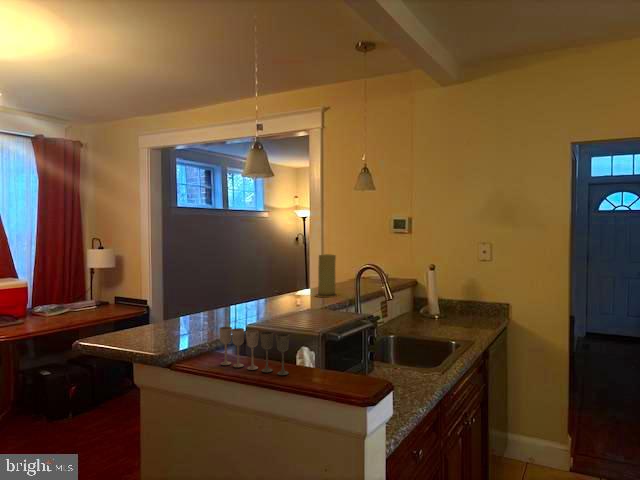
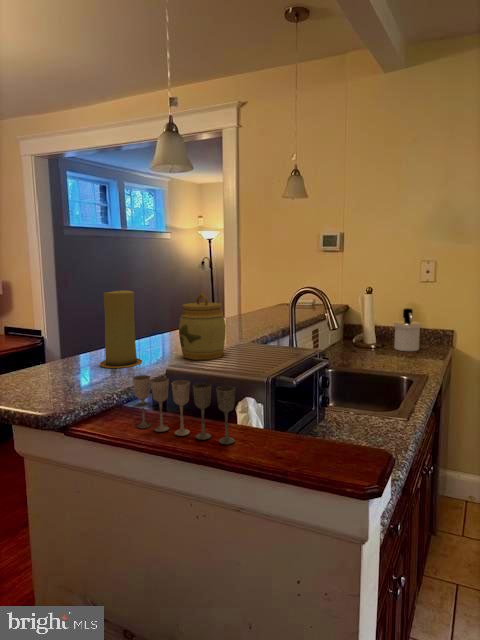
candle: present [315,254,338,297] -> present [100,291,142,368]
jar: none [259,268,297,320] -> present [179,293,226,360]
soap dispenser: none [454,283,477,321] -> present [394,308,421,351]

